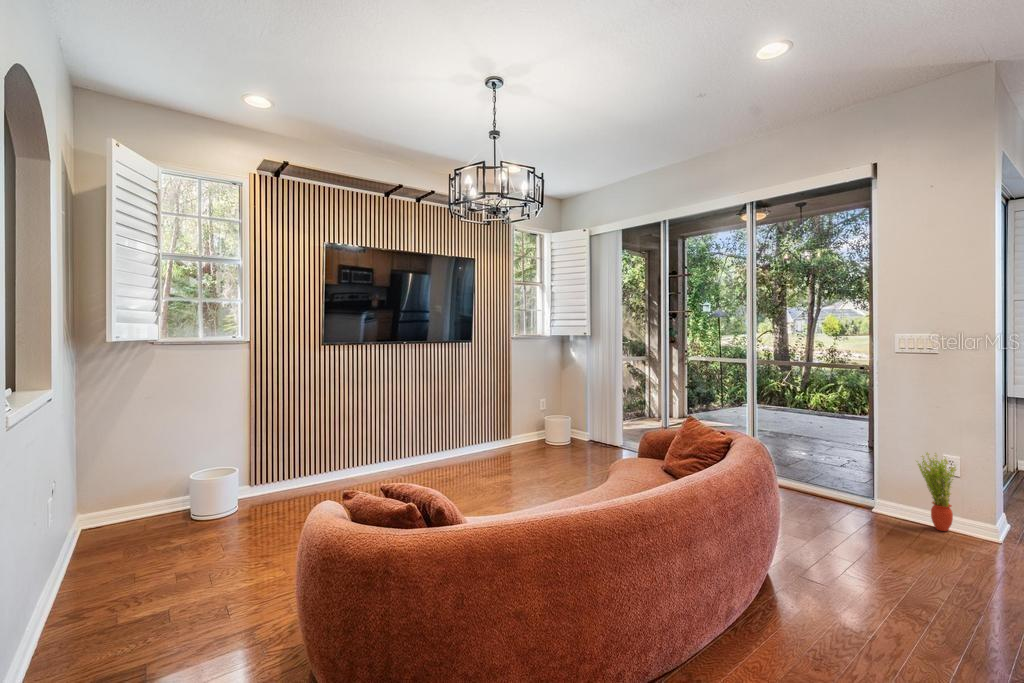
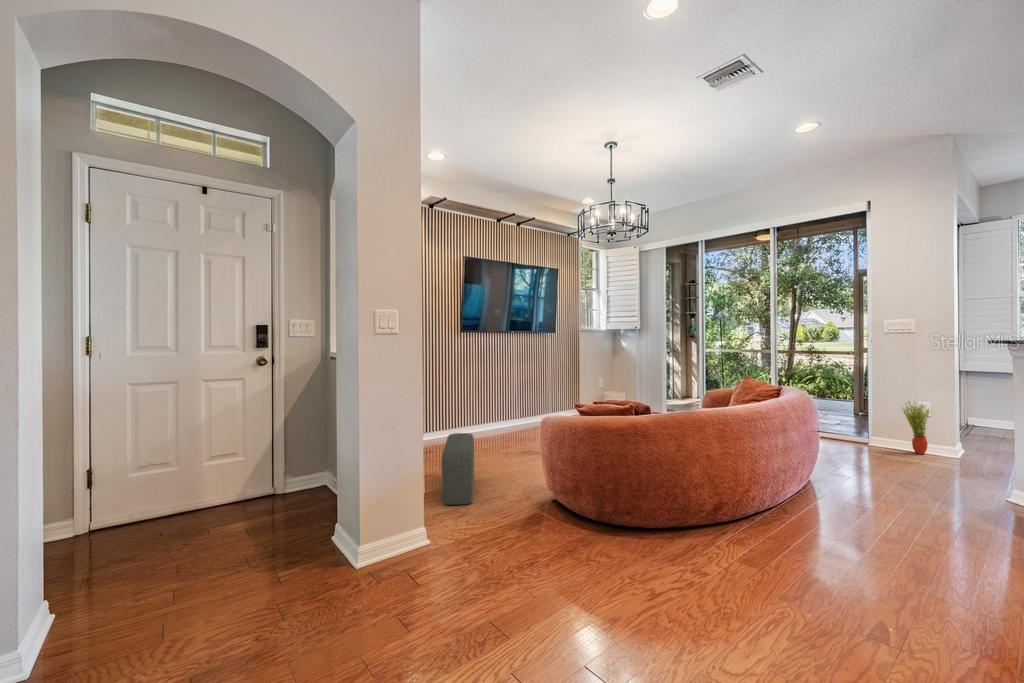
pouf: none [144,506,262,640] -> present [441,433,475,505]

